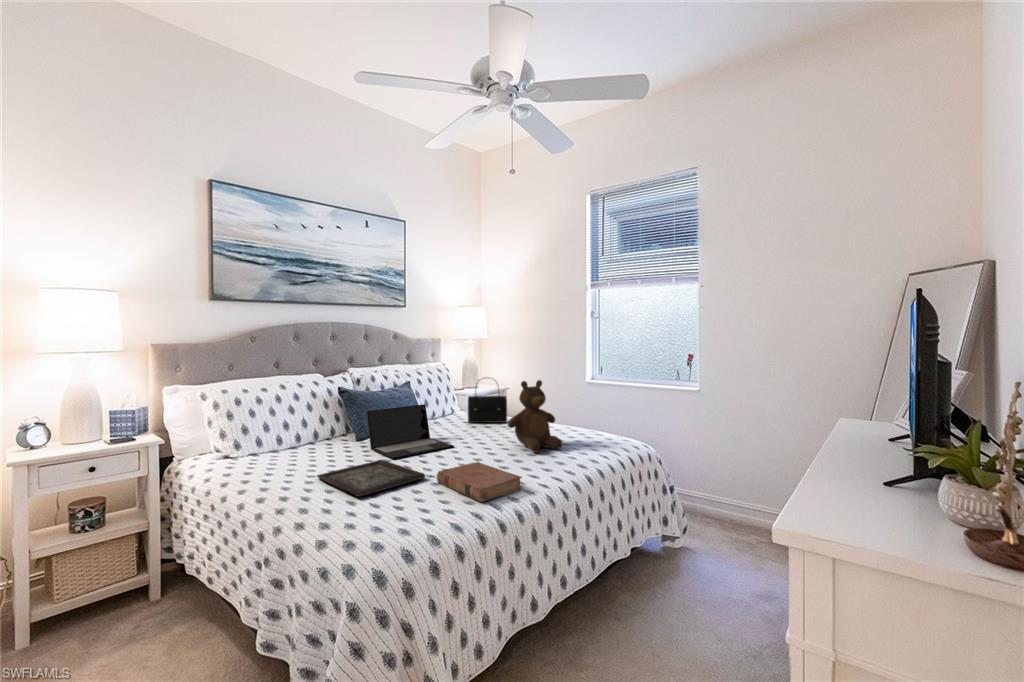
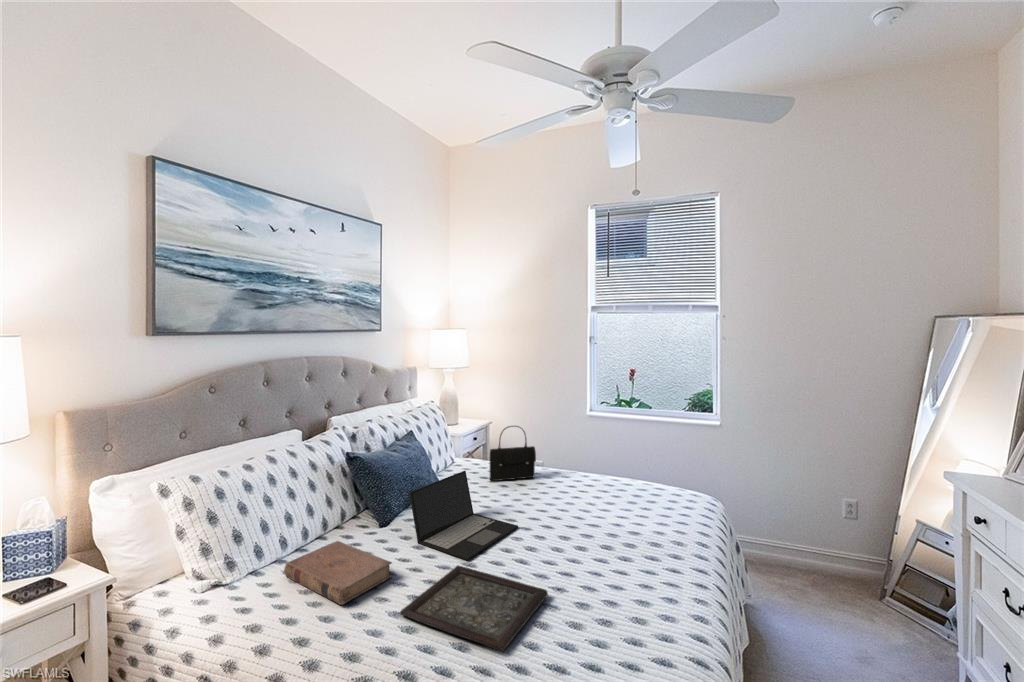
teddy bear: present [508,380,563,452] -> none [582,438,645,529]
book: present [437,462,522,502] -> present [284,541,392,605]

